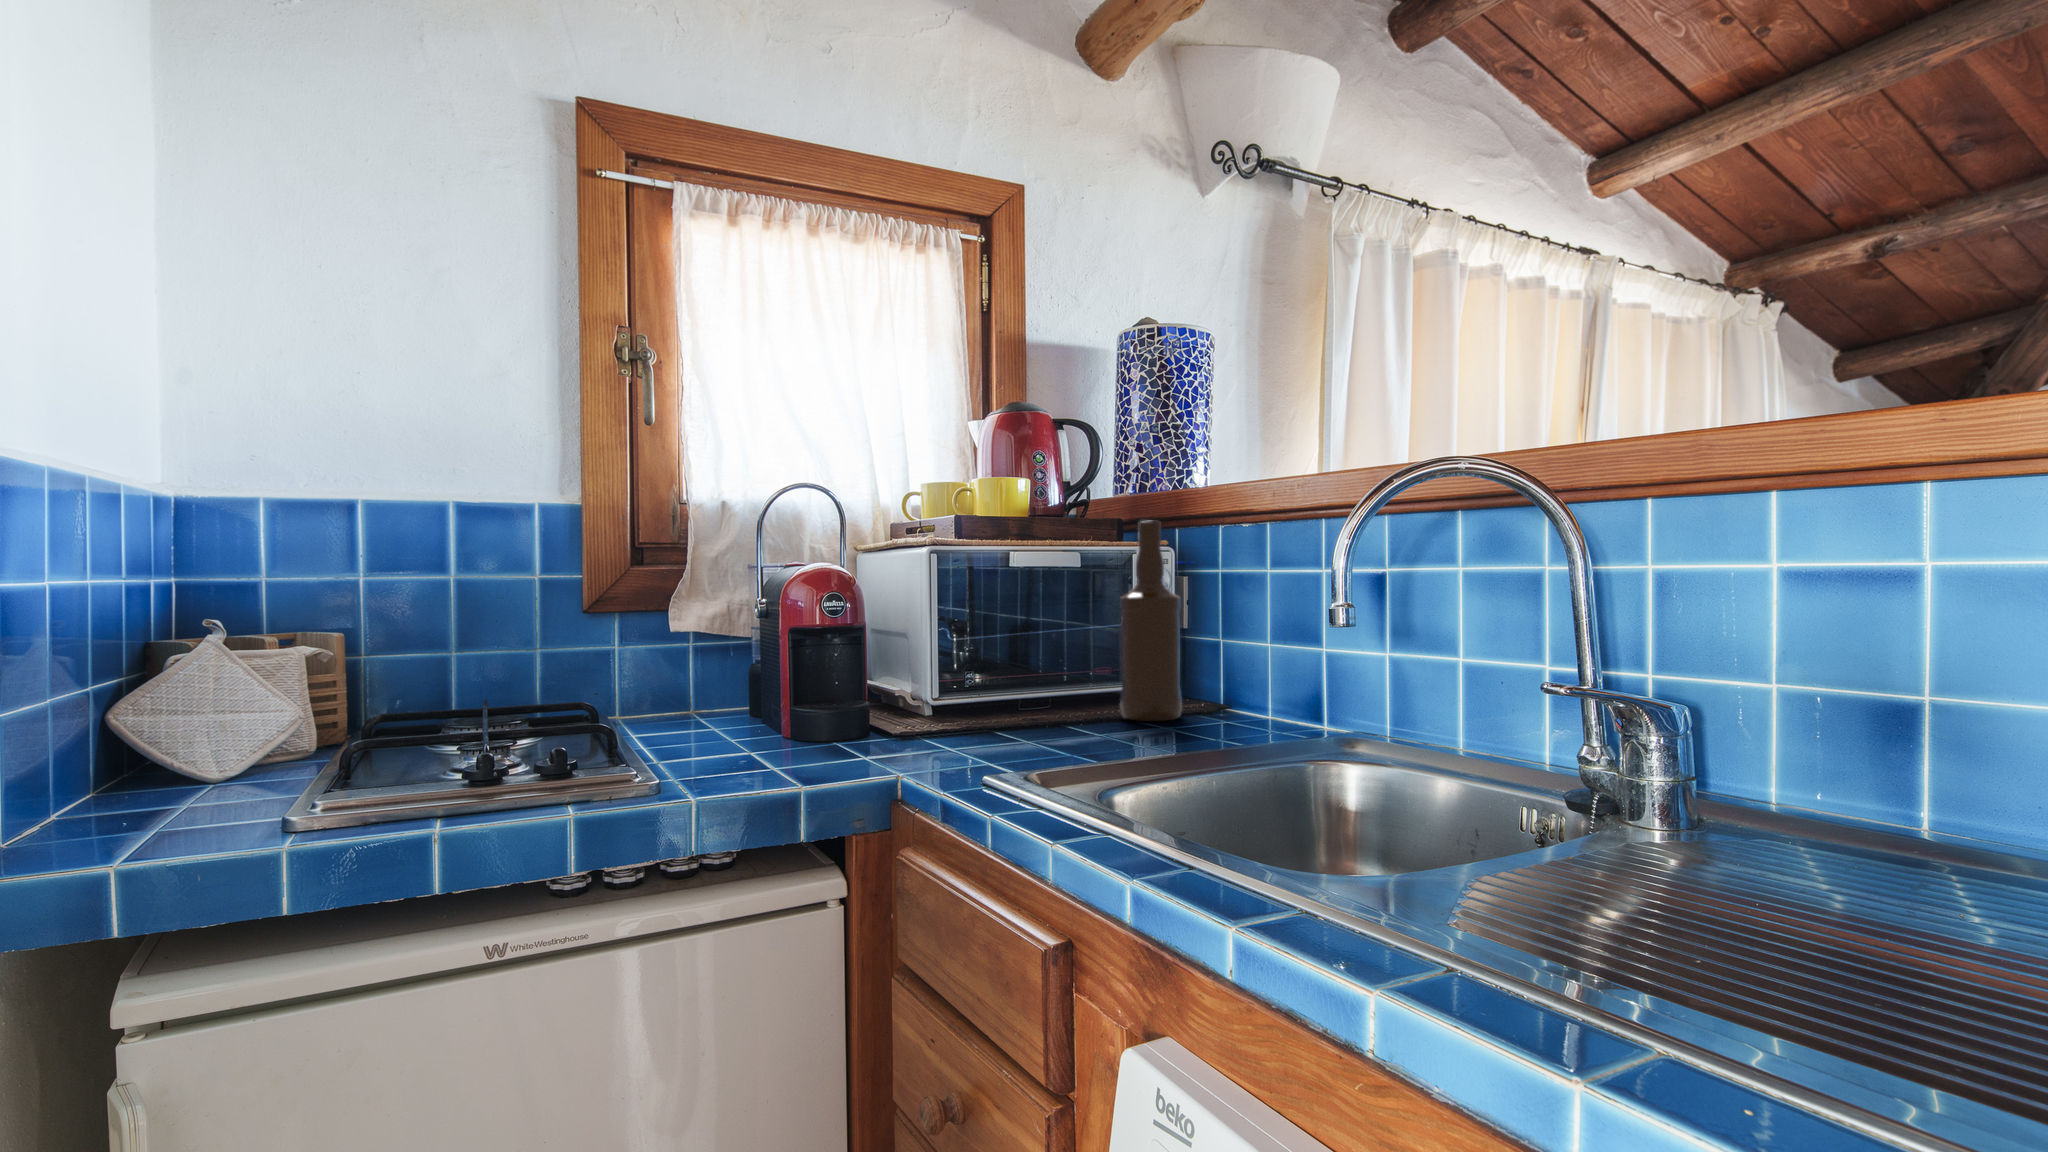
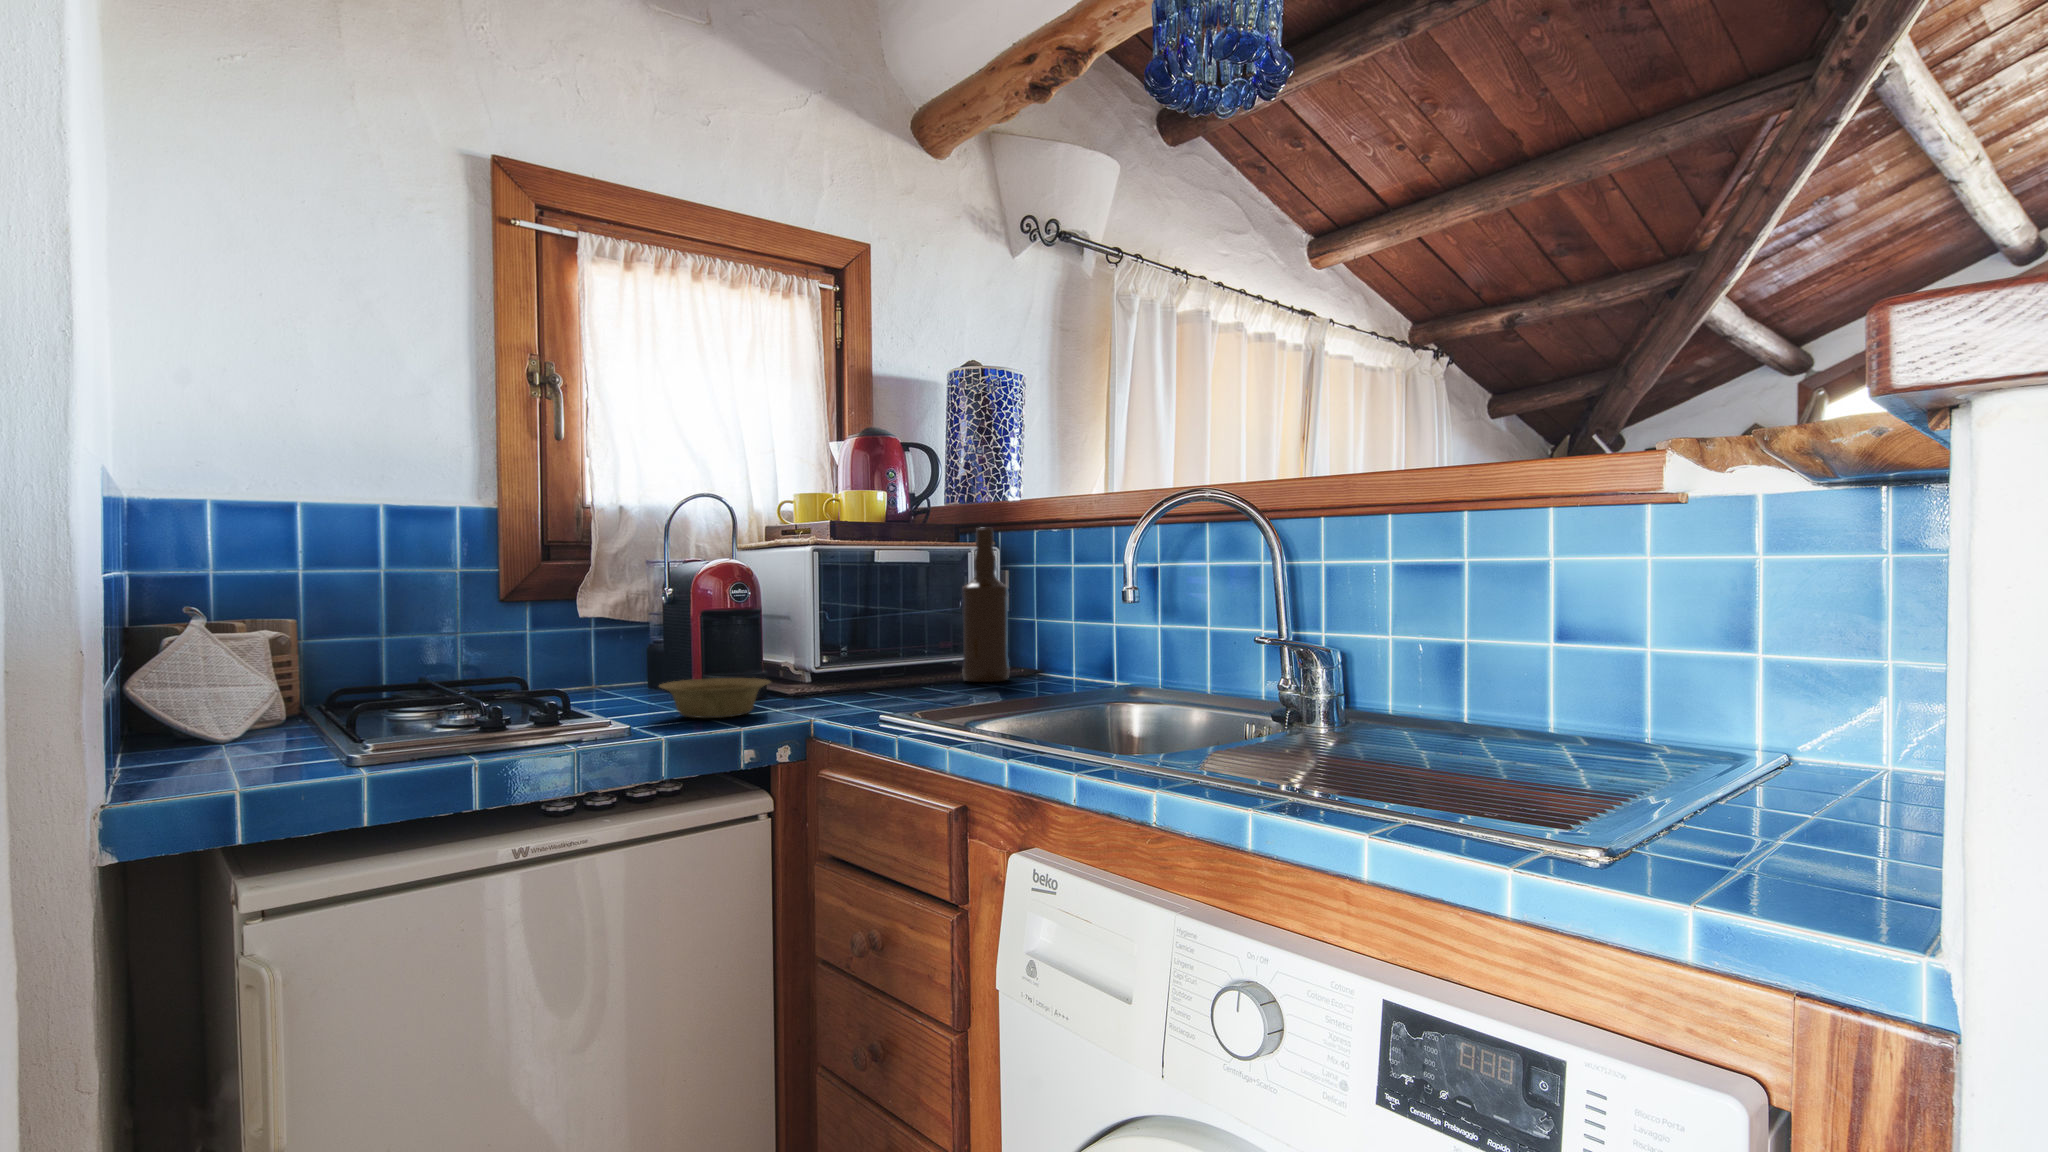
bowl: none [713,713,854,769] -> present [659,678,770,718]

